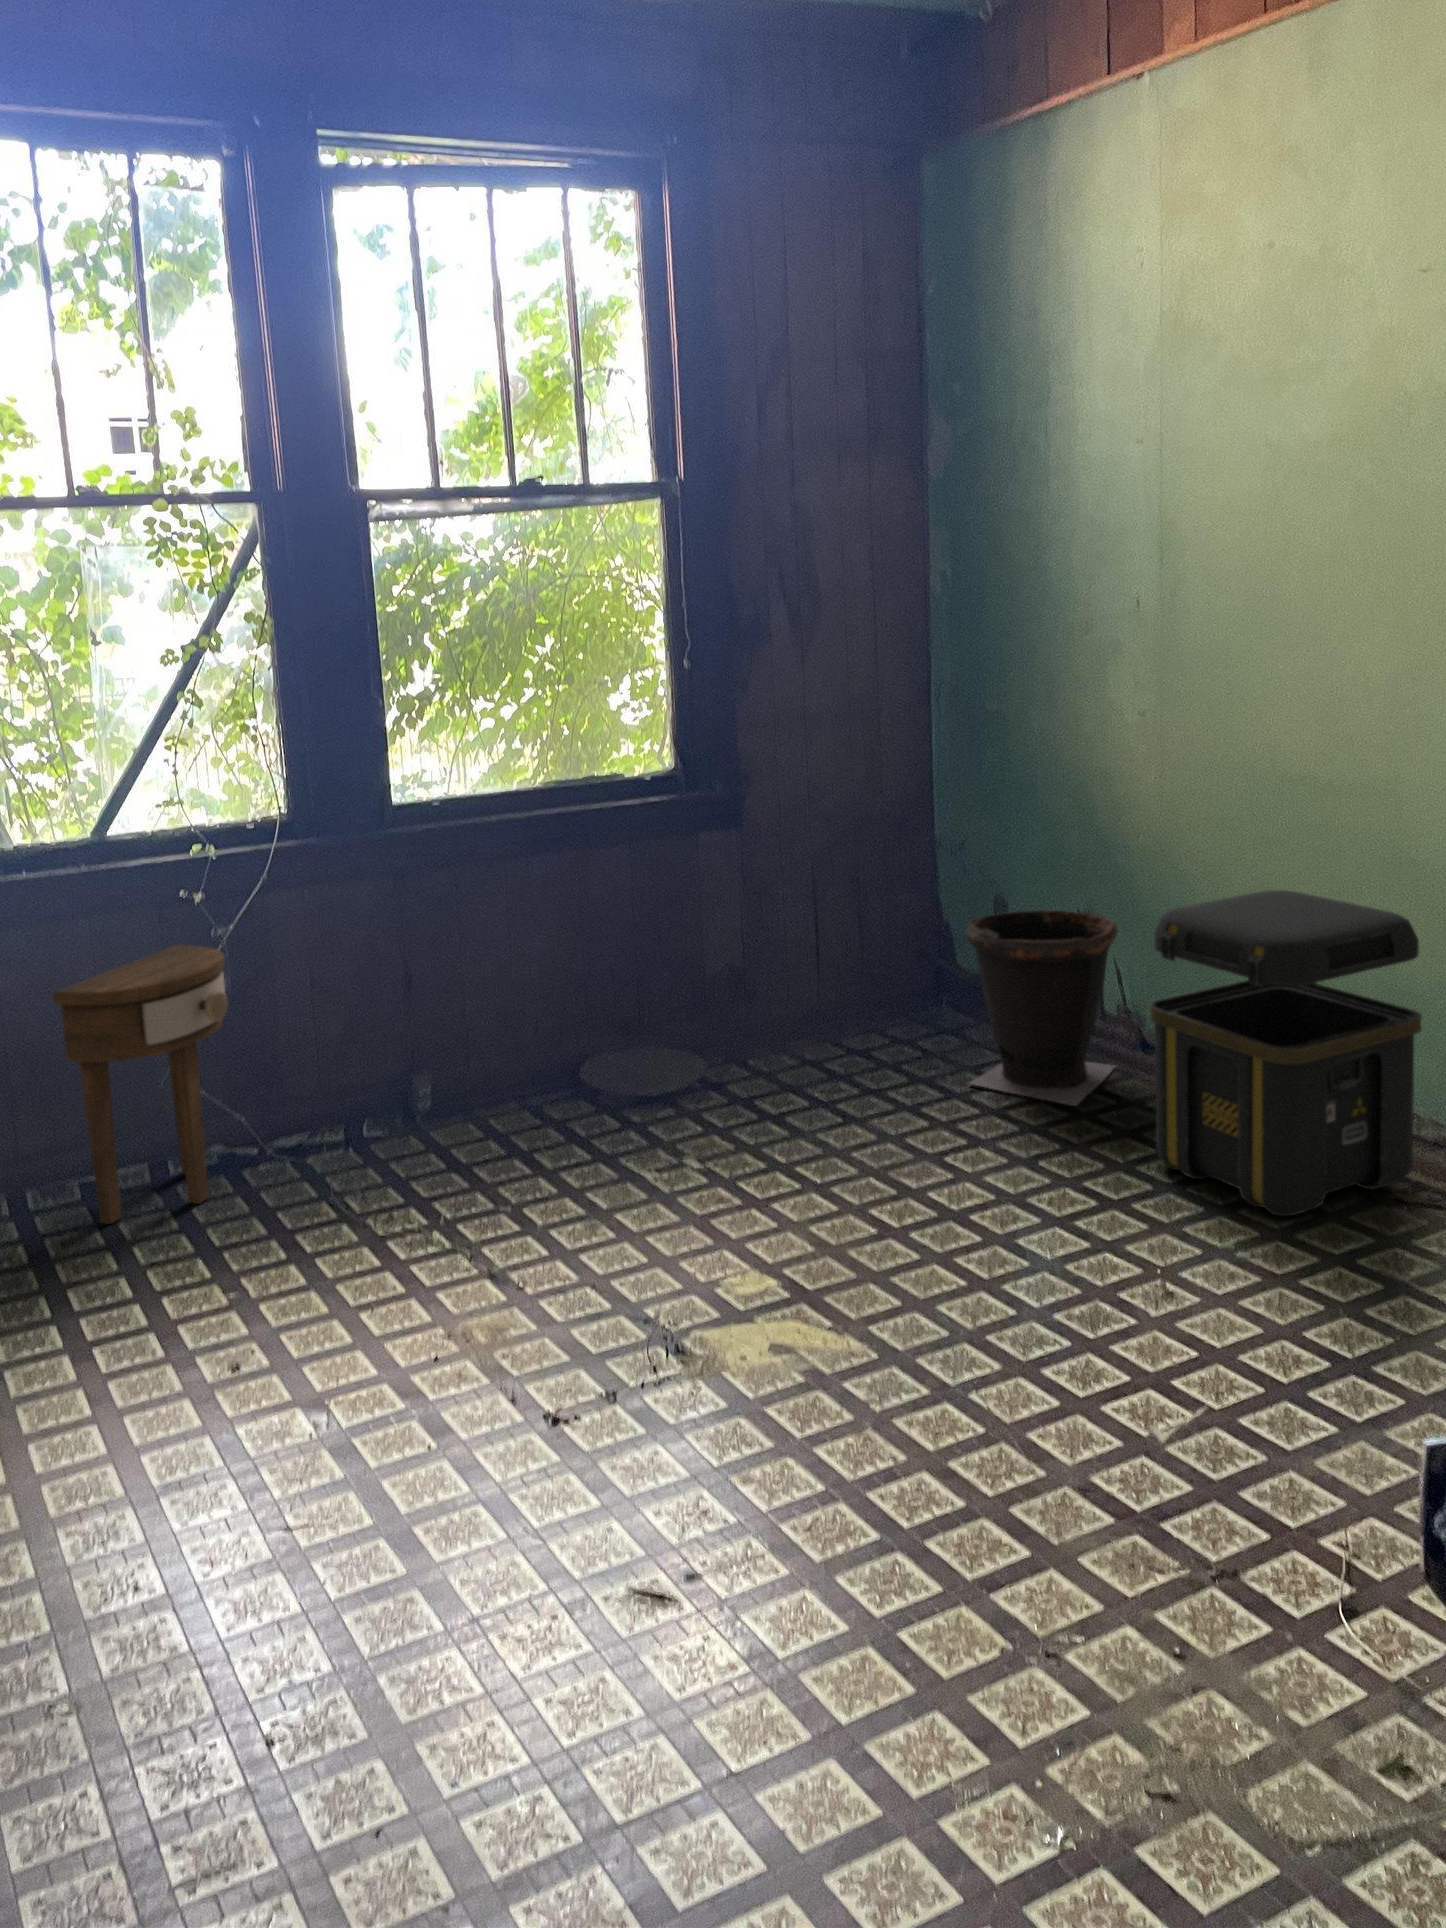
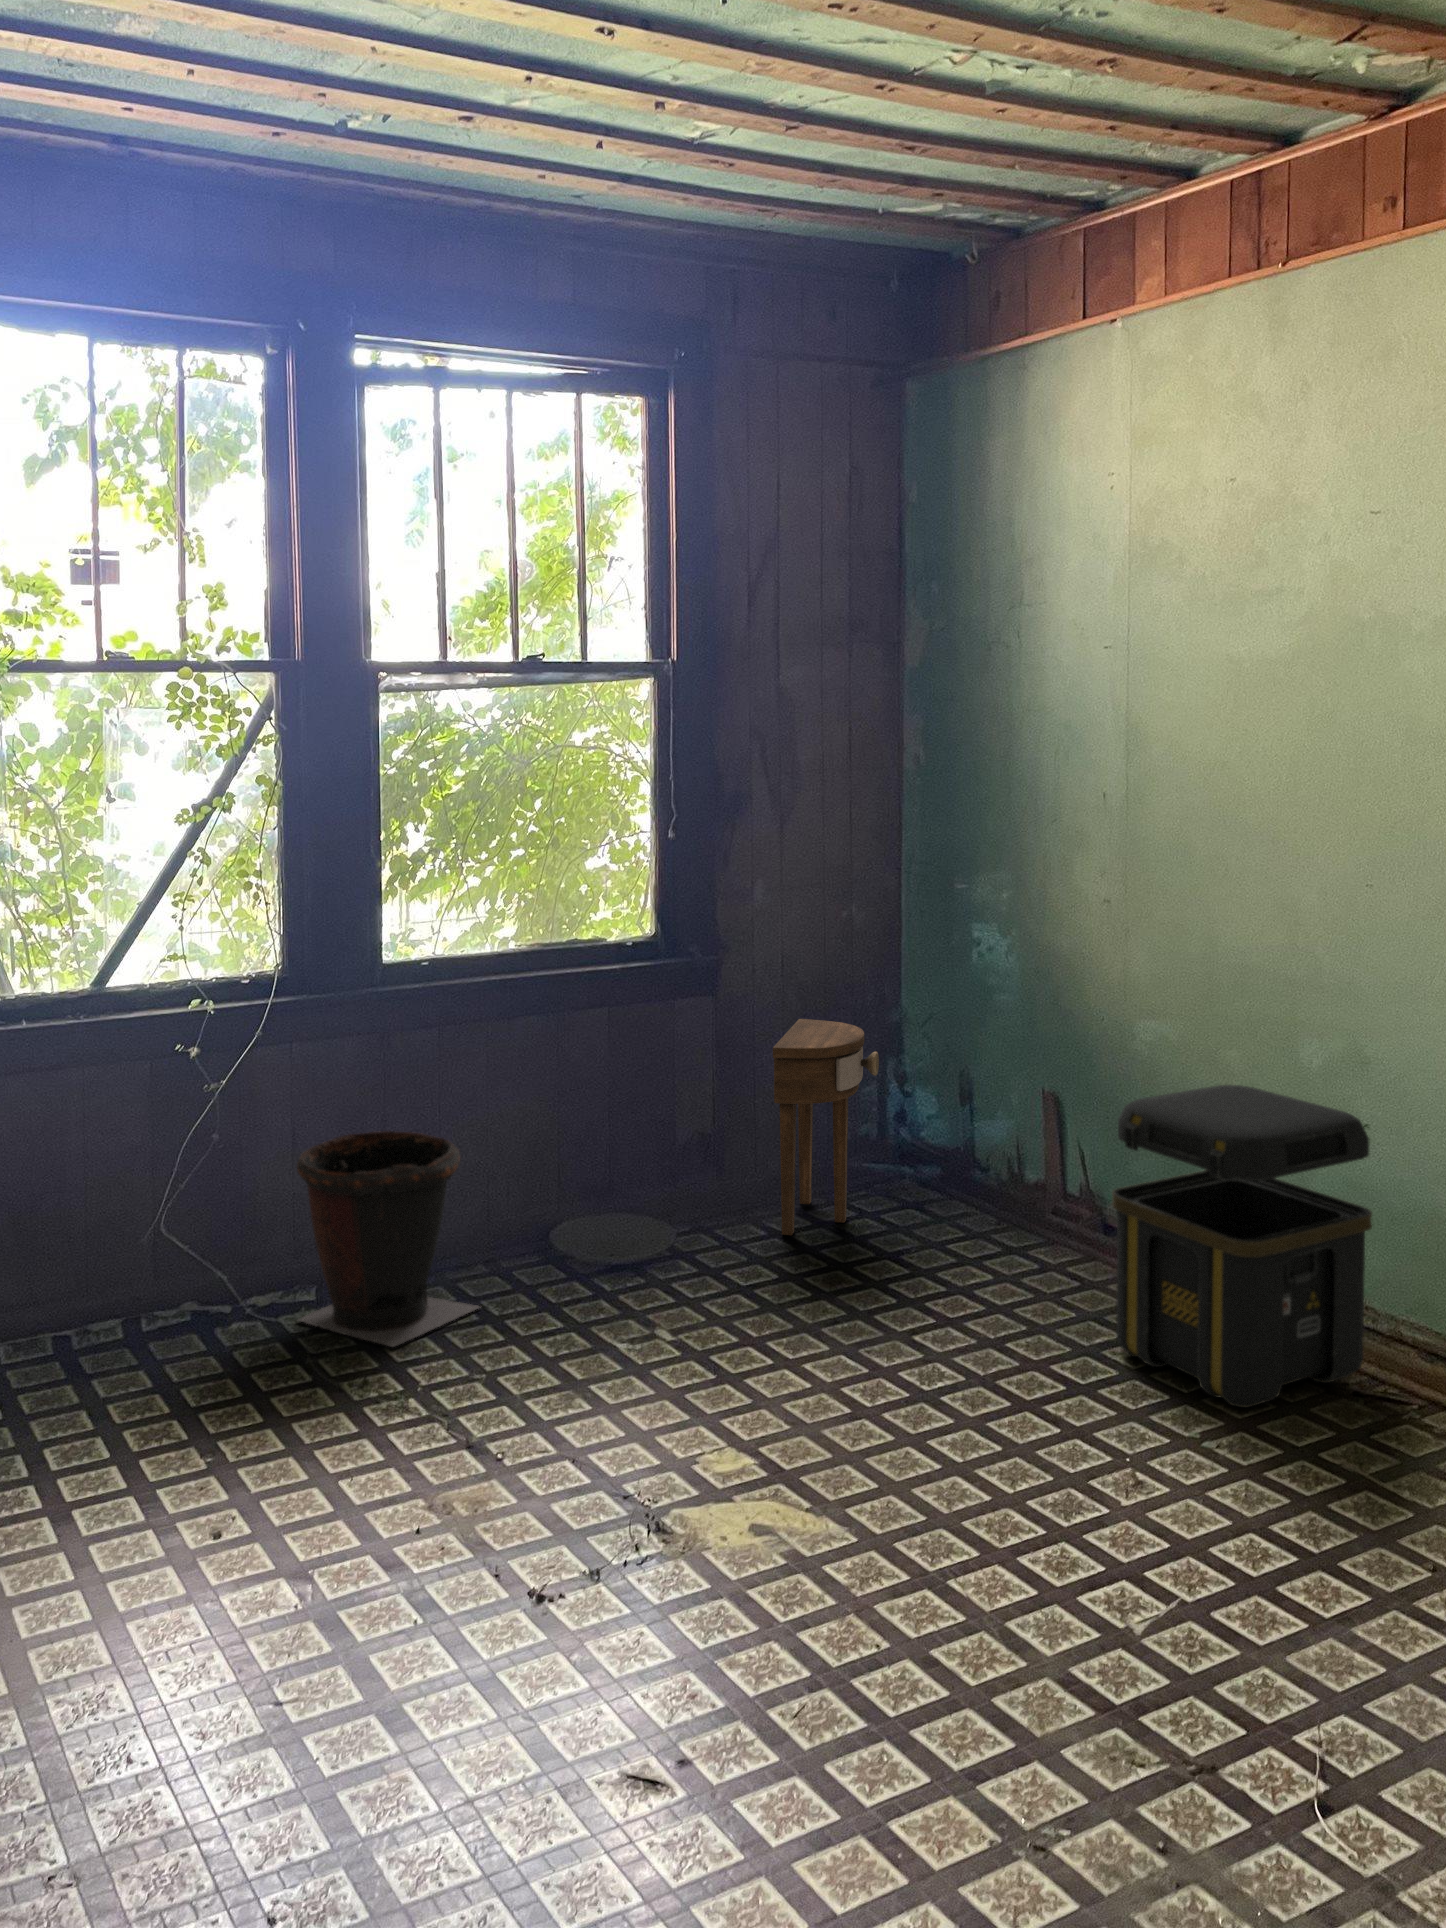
bucket: present [964,910,1118,1106] -> present [297,1131,481,1347]
side table: present [53,945,228,1224] -> present [773,1019,879,1235]

